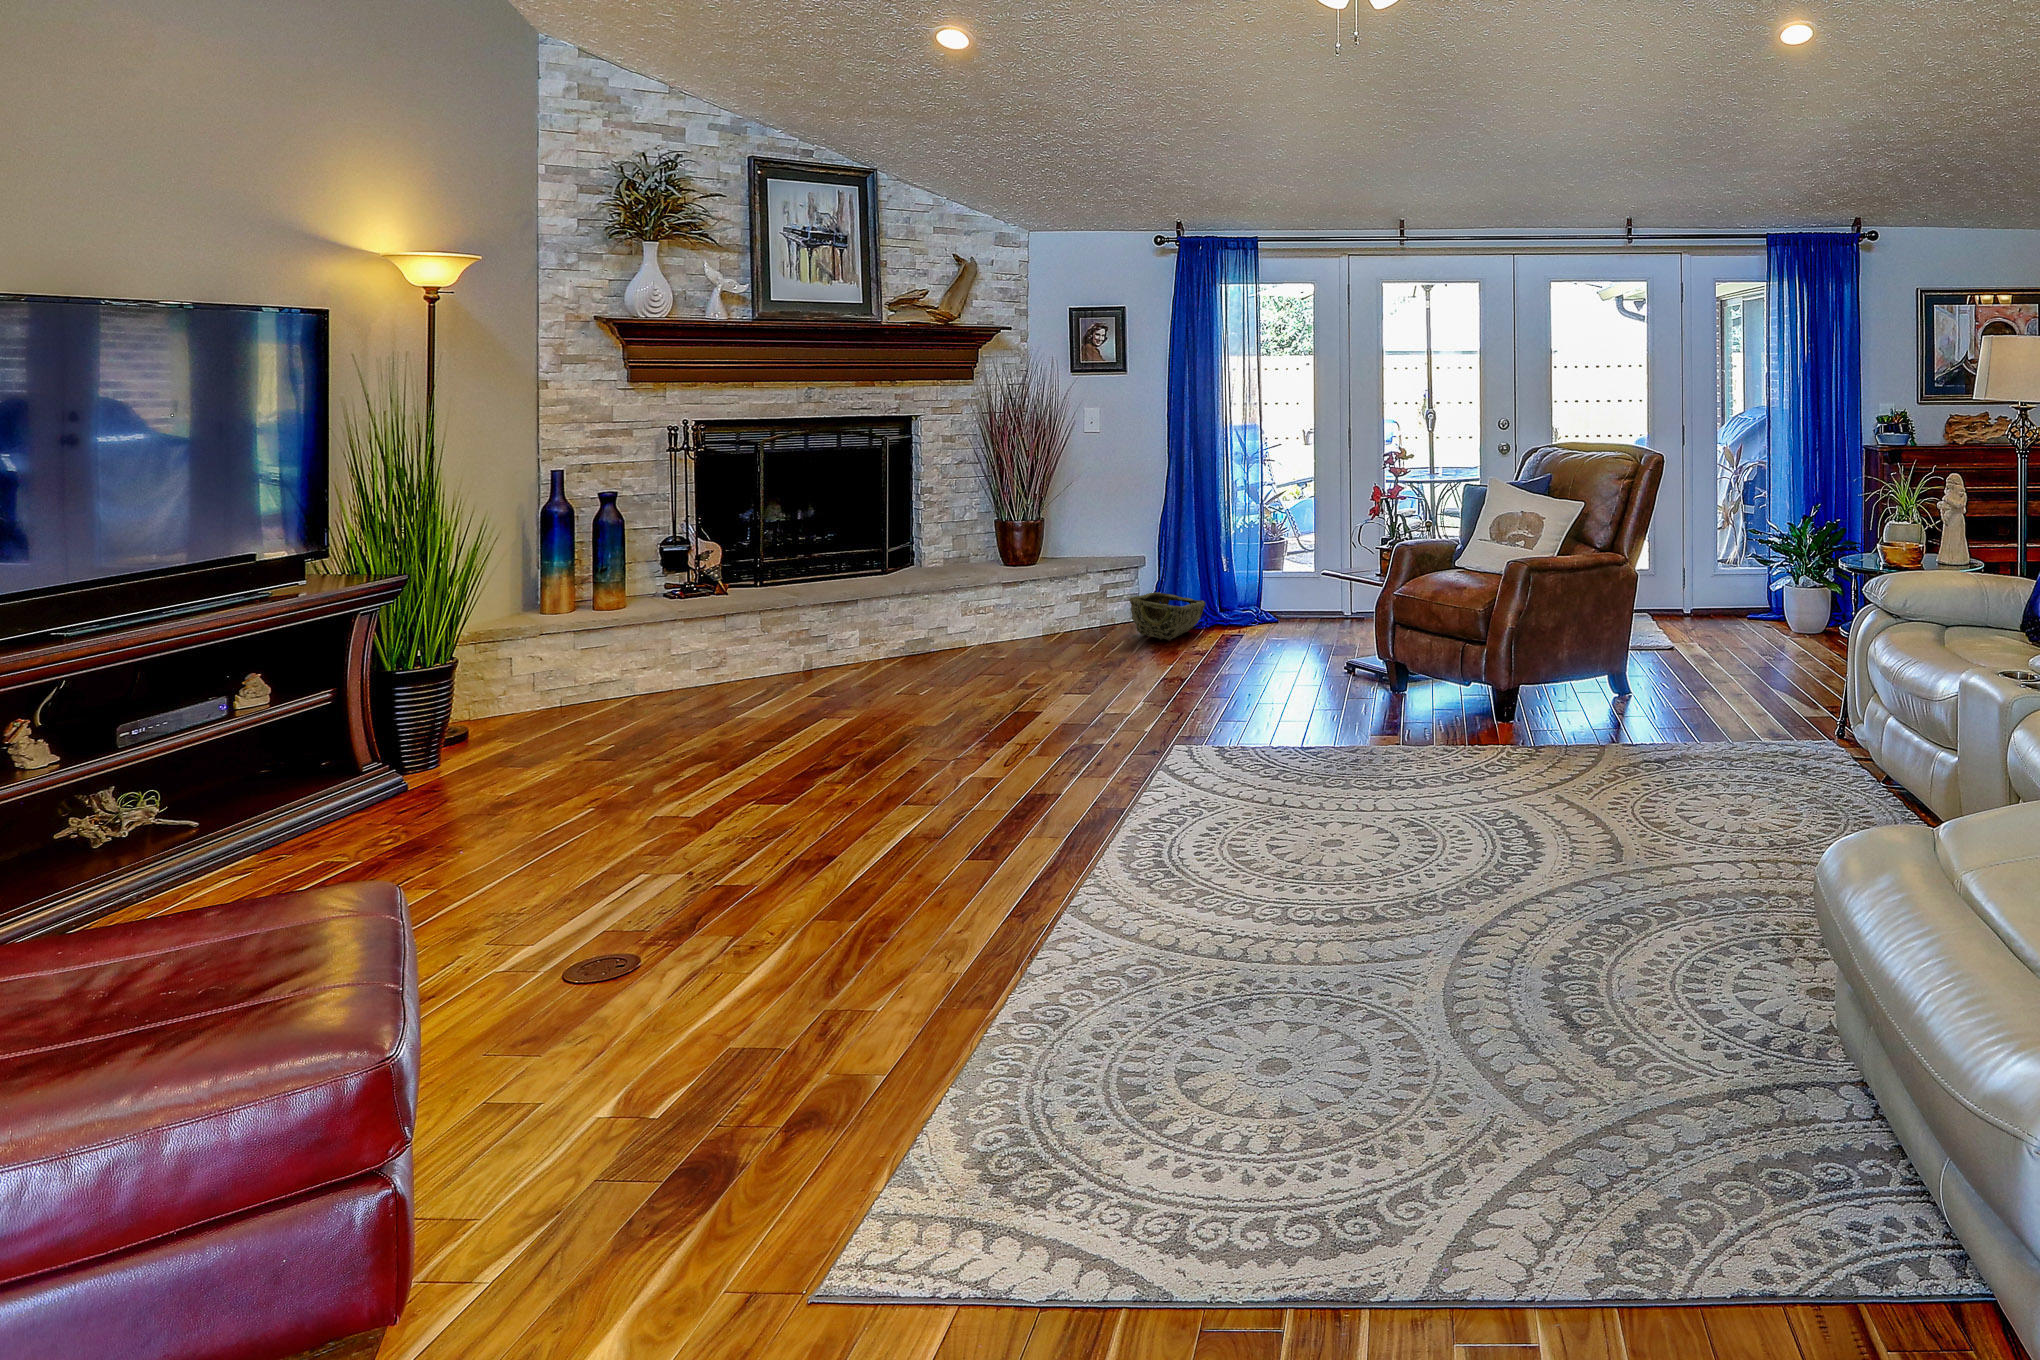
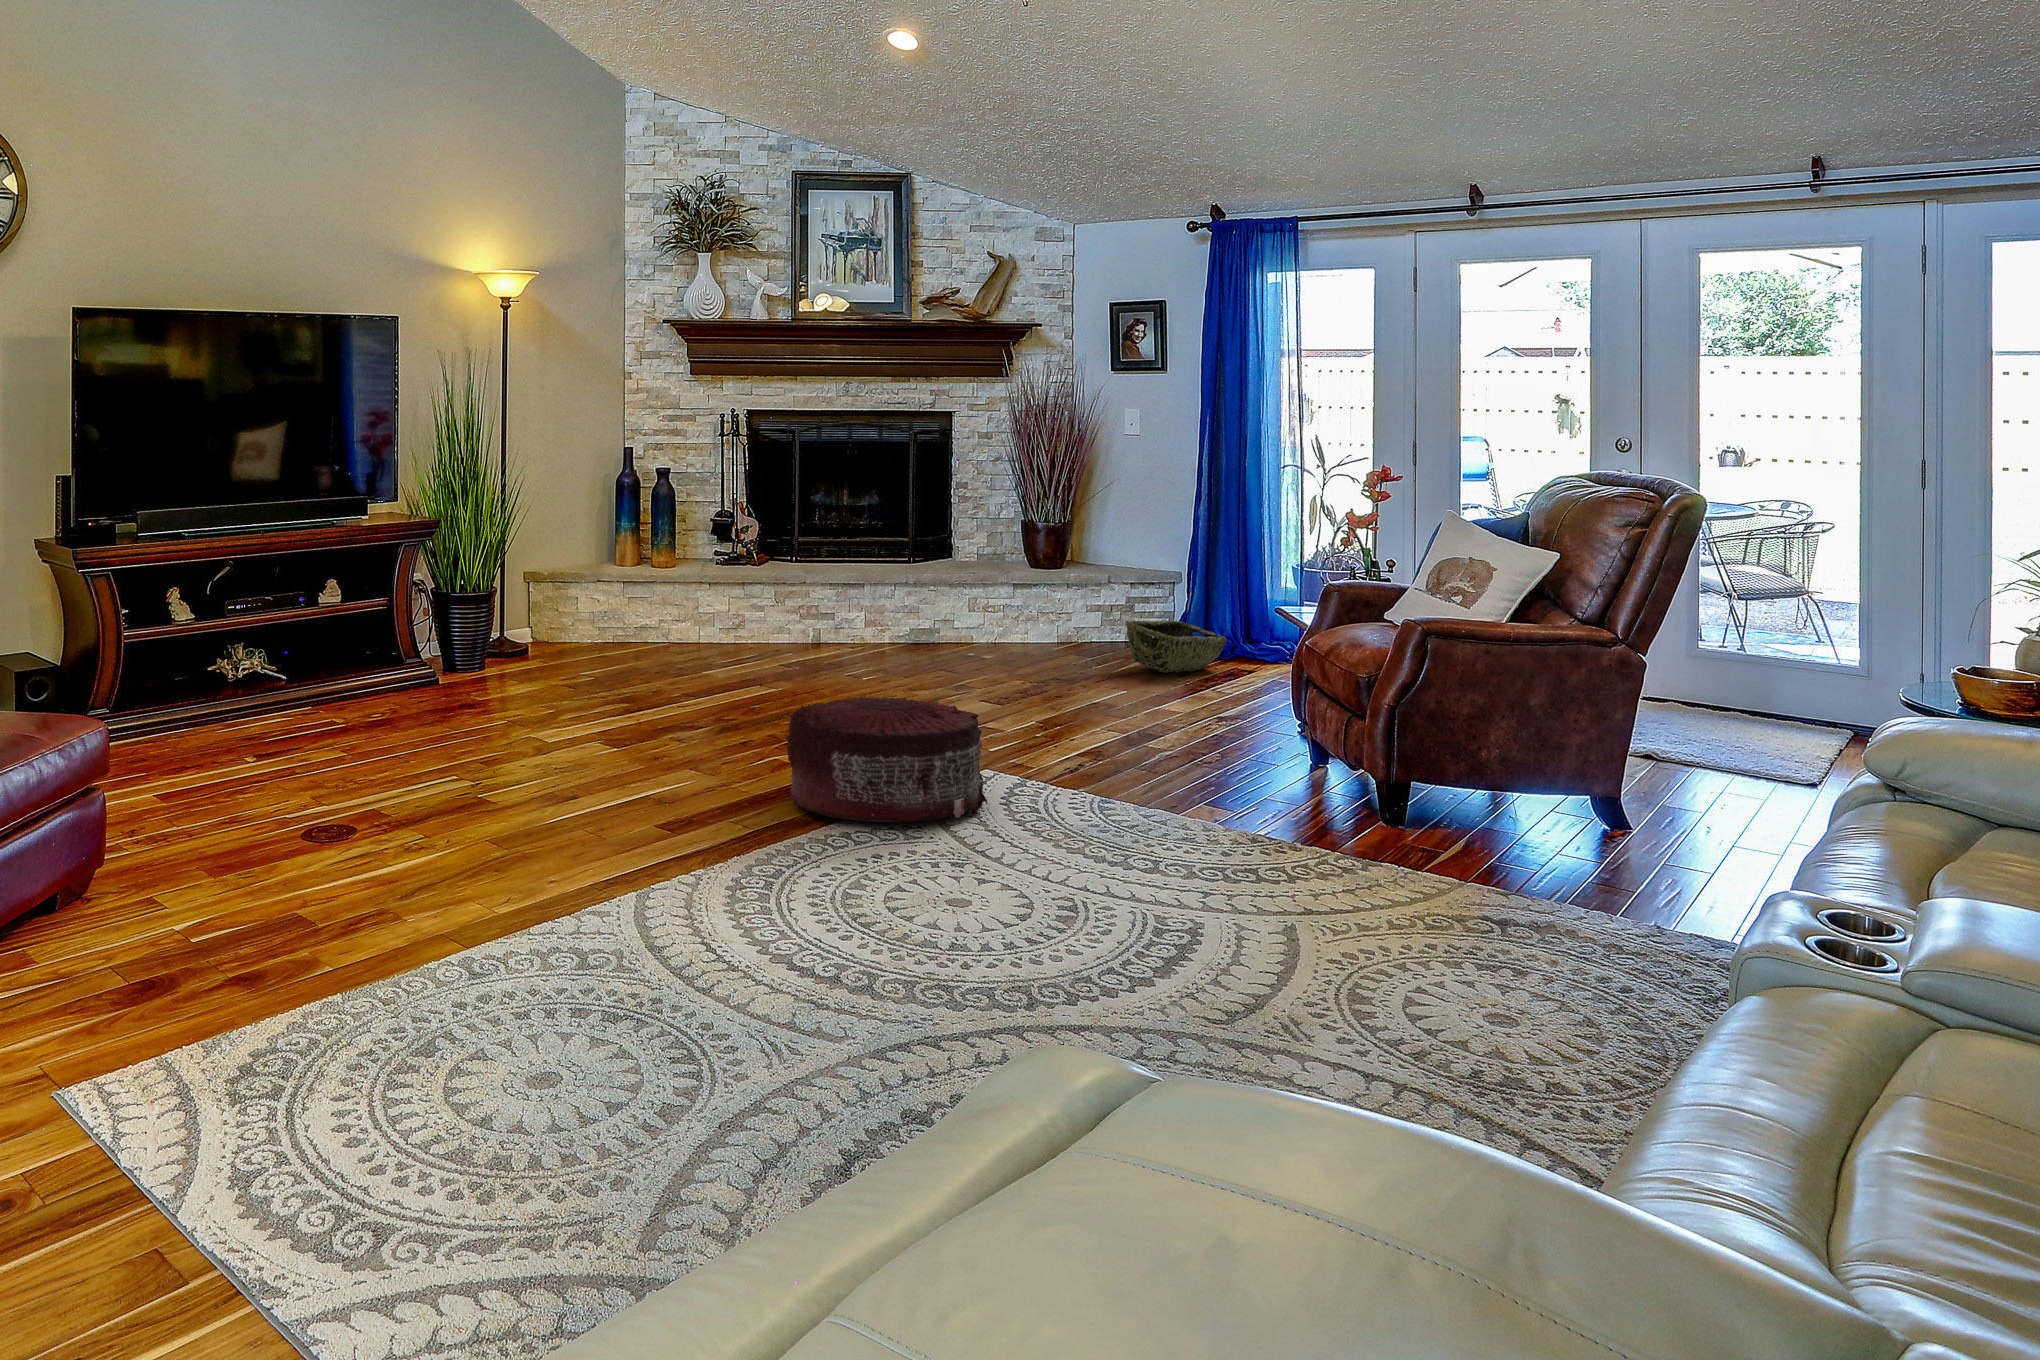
pouf: none [1060,703,1266,850] -> present [786,696,987,822]

